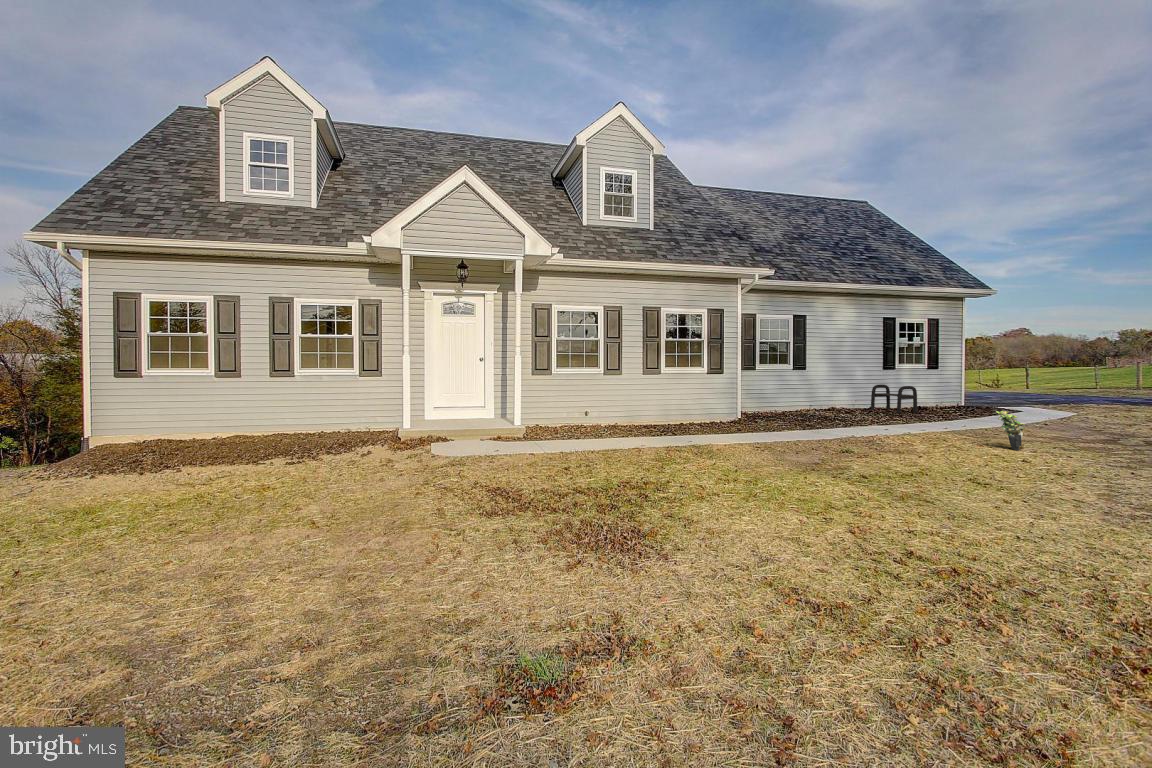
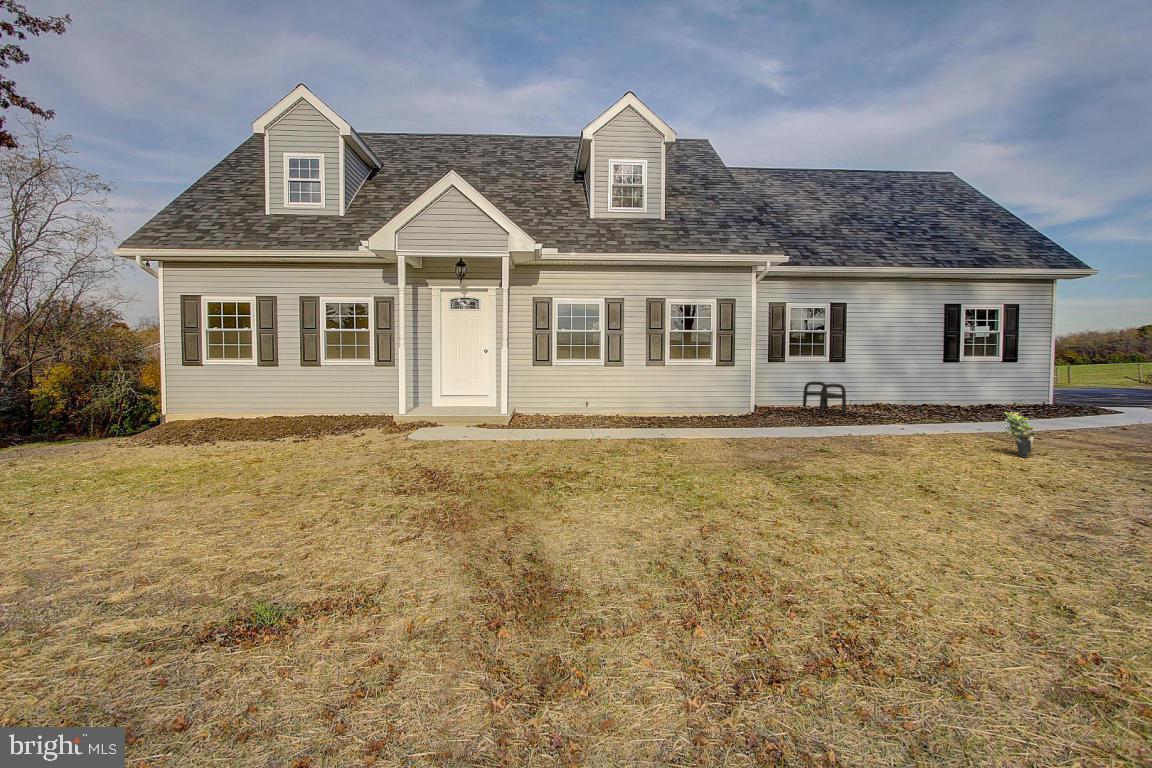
bench: present [871,385,917,413] -> present [803,381,846,415]

